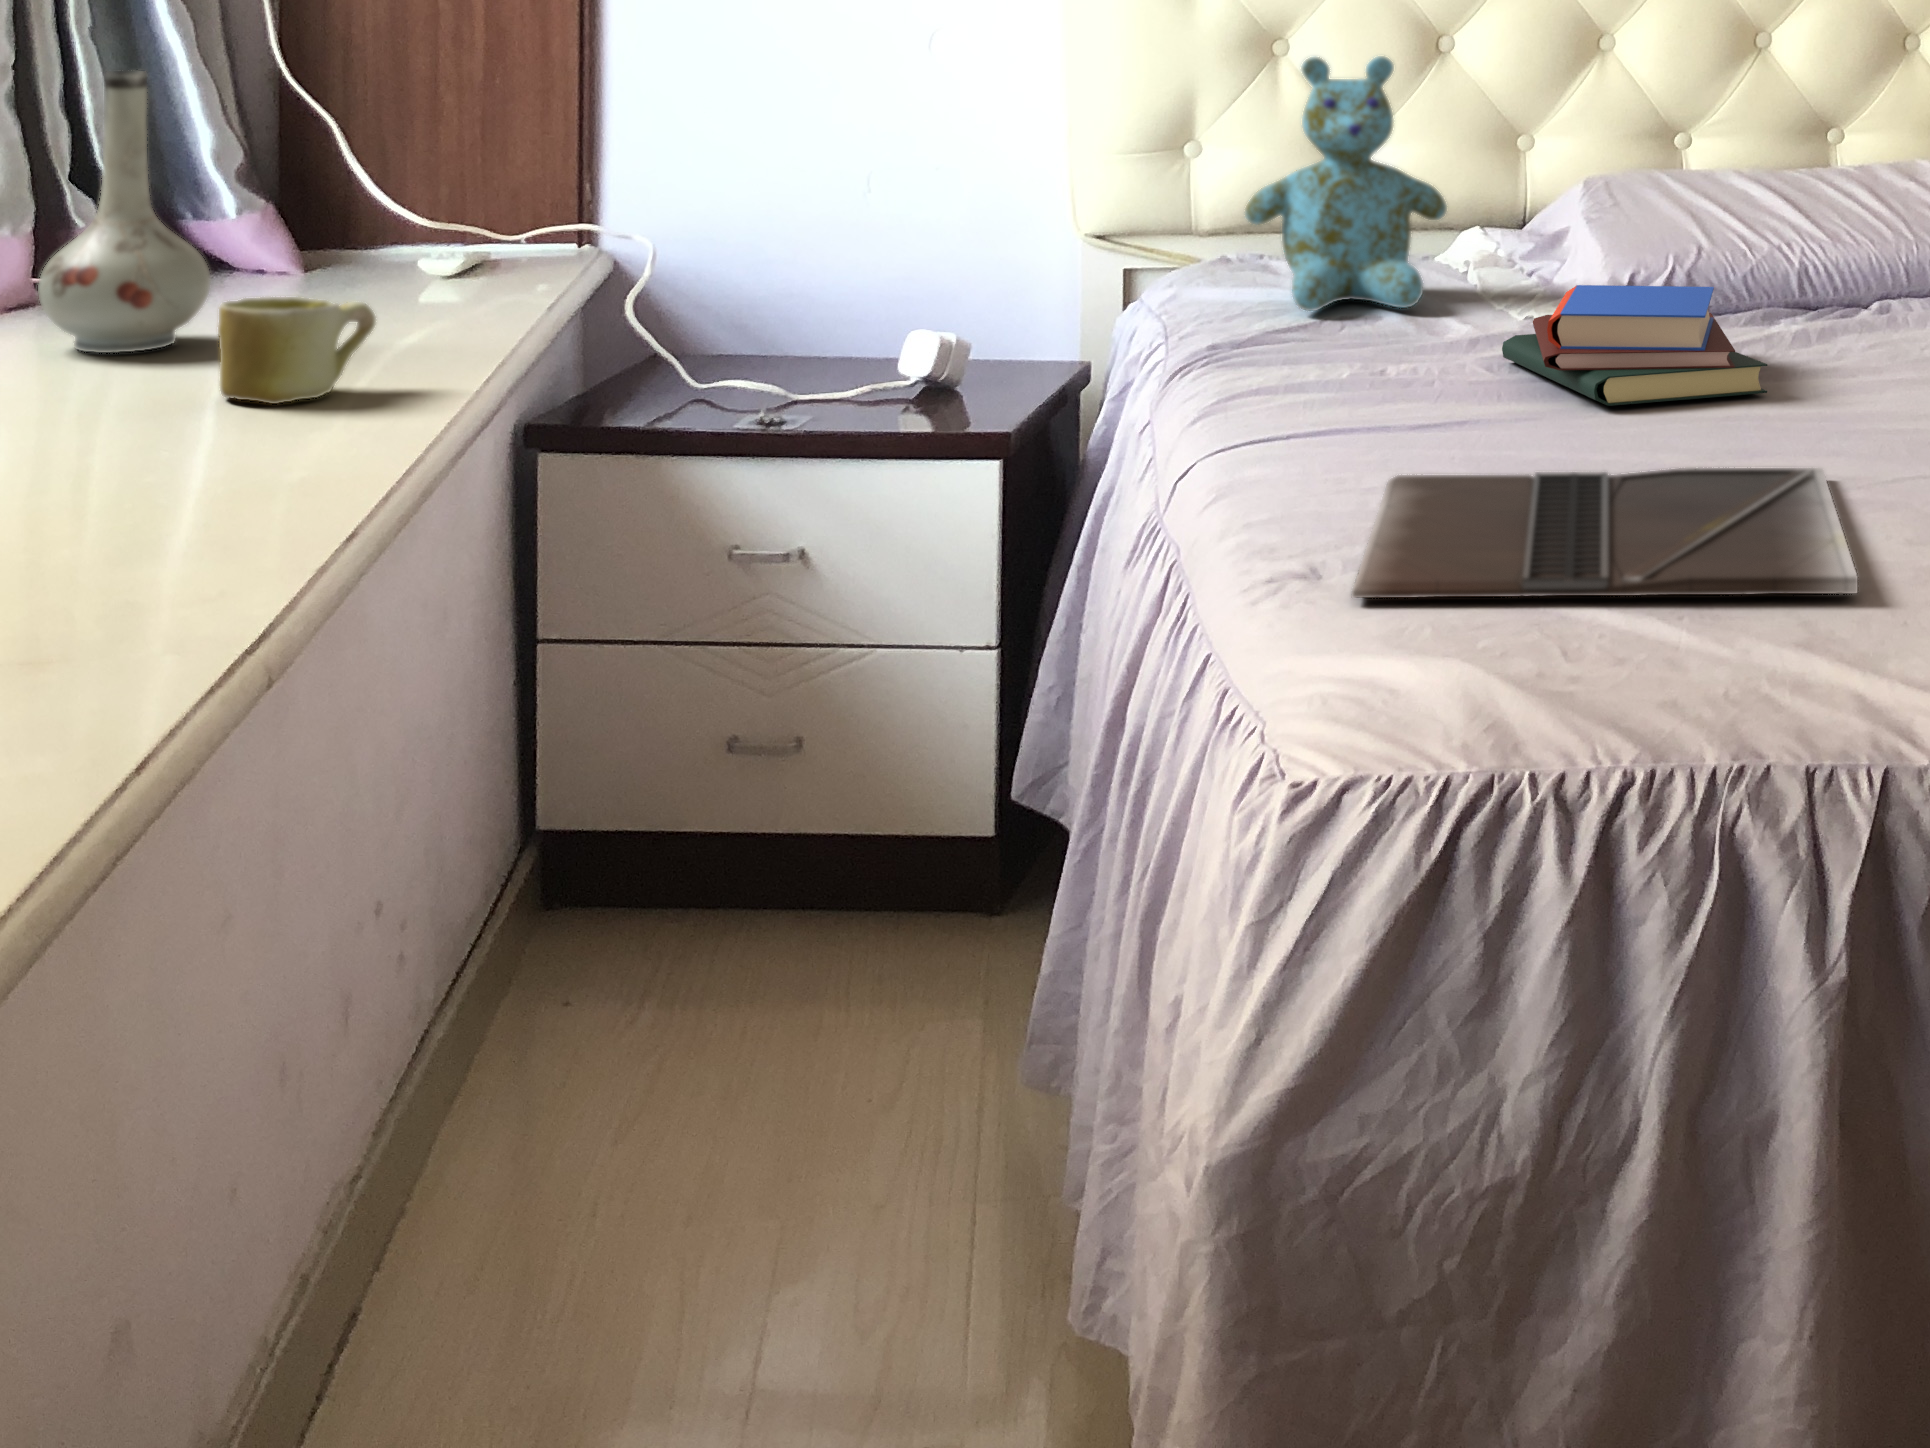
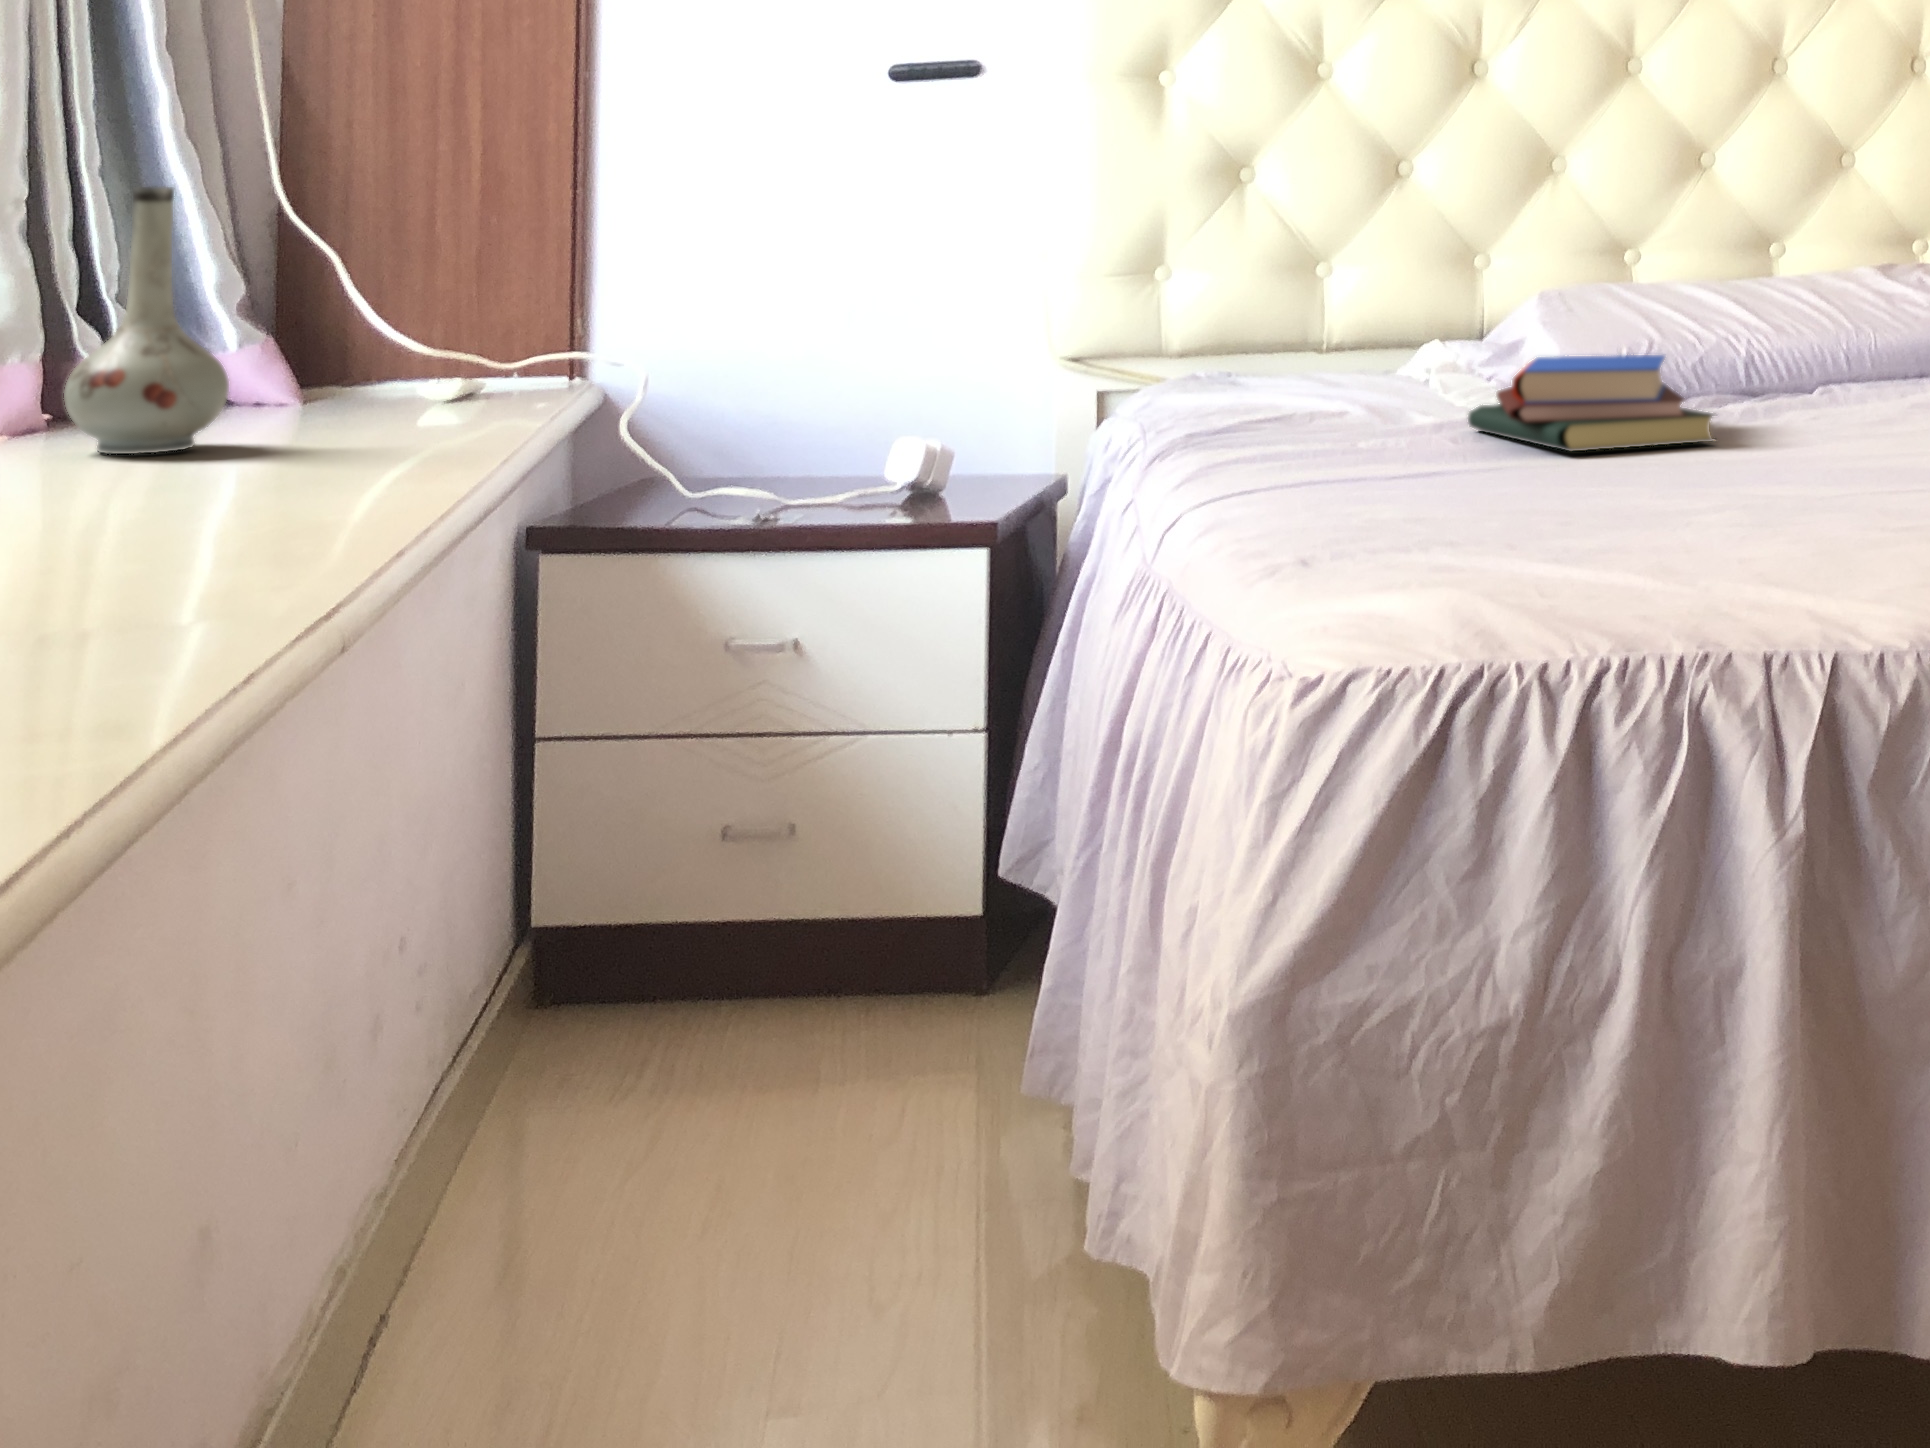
stuffed bear: present [1245,56,1447,311] -> none [1218,167,1410,403]
mug: present [218,297,376,404] -> none [249,387,397,482]
laptop: present [1352,468,1858,598] -> none [1345,480,1806,564]

